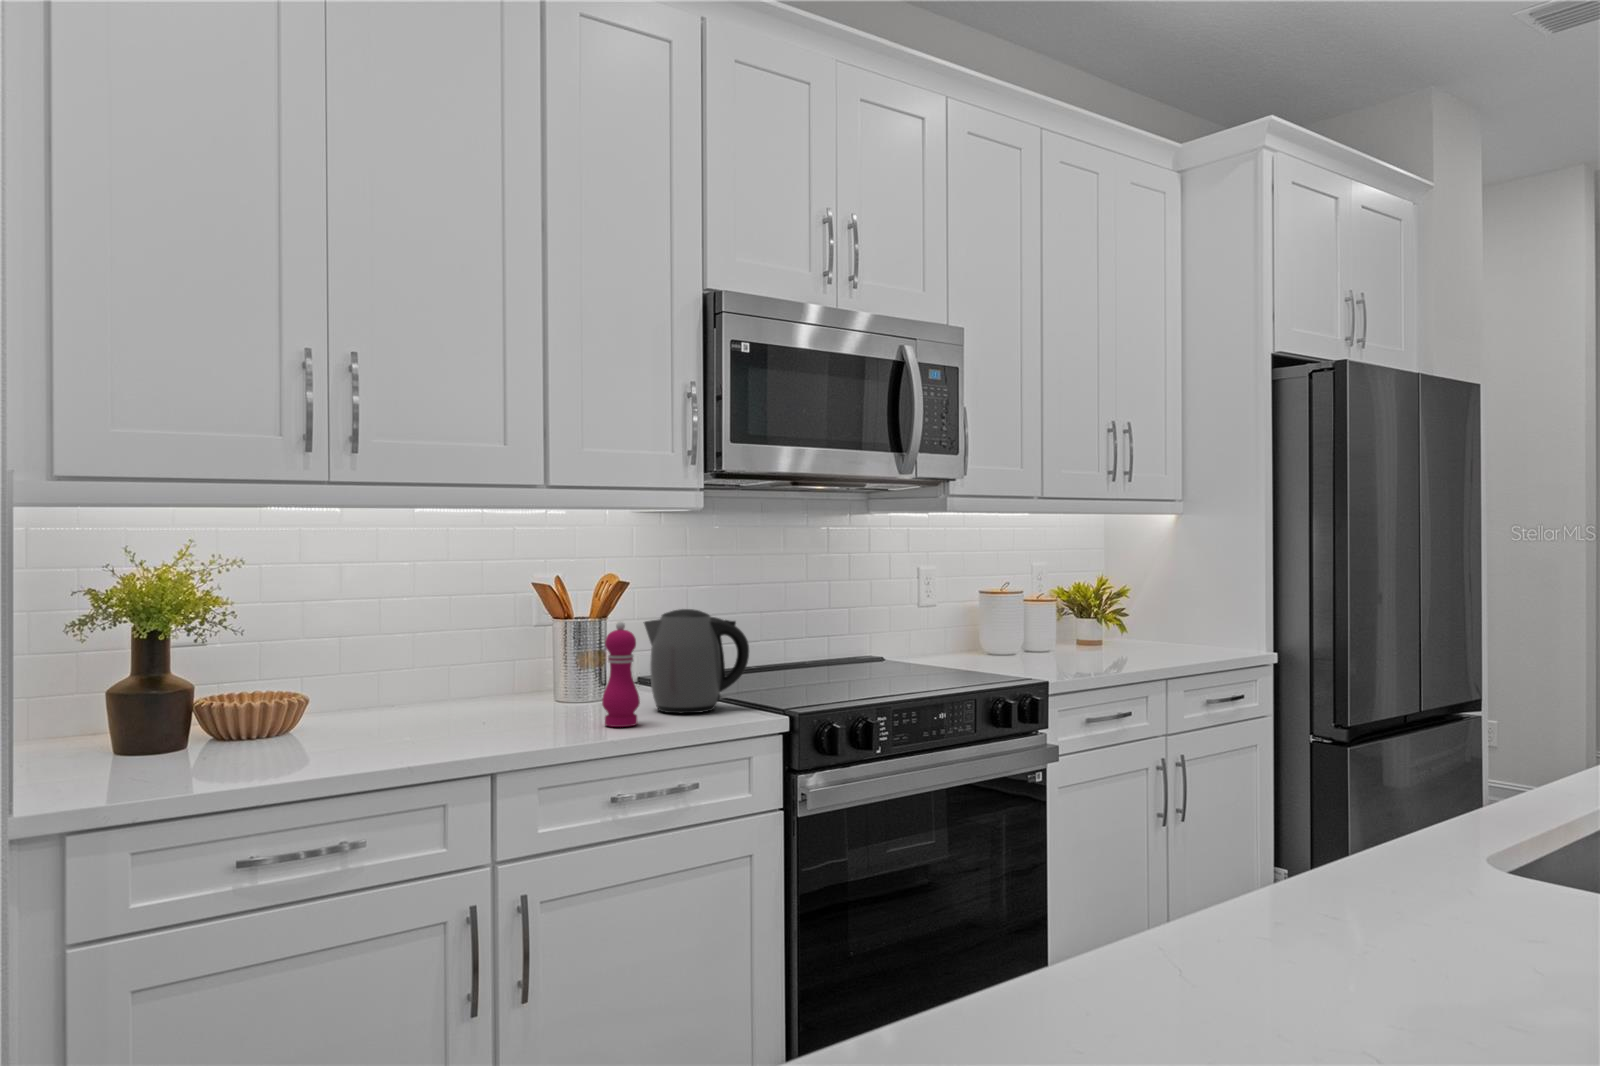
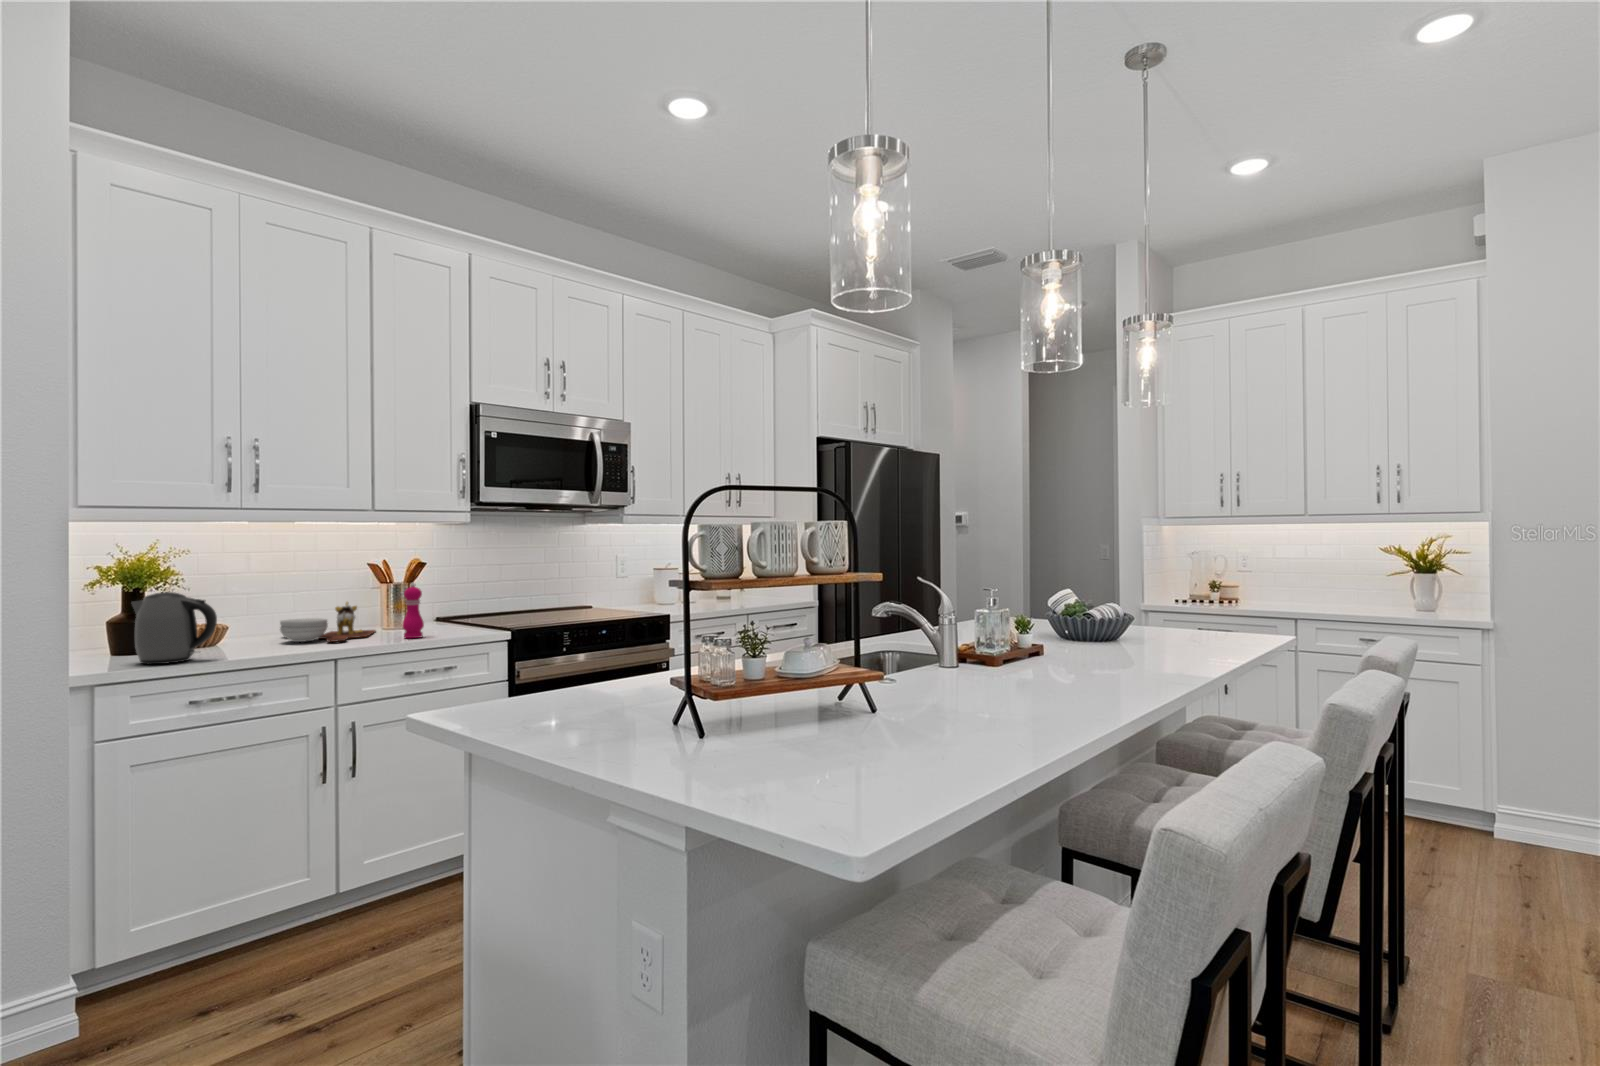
kettle: present [644,609,749,713] -> present [132,592,217,664]
cutting board: none [390,652,548,732] -> present [280,602,376,642]

